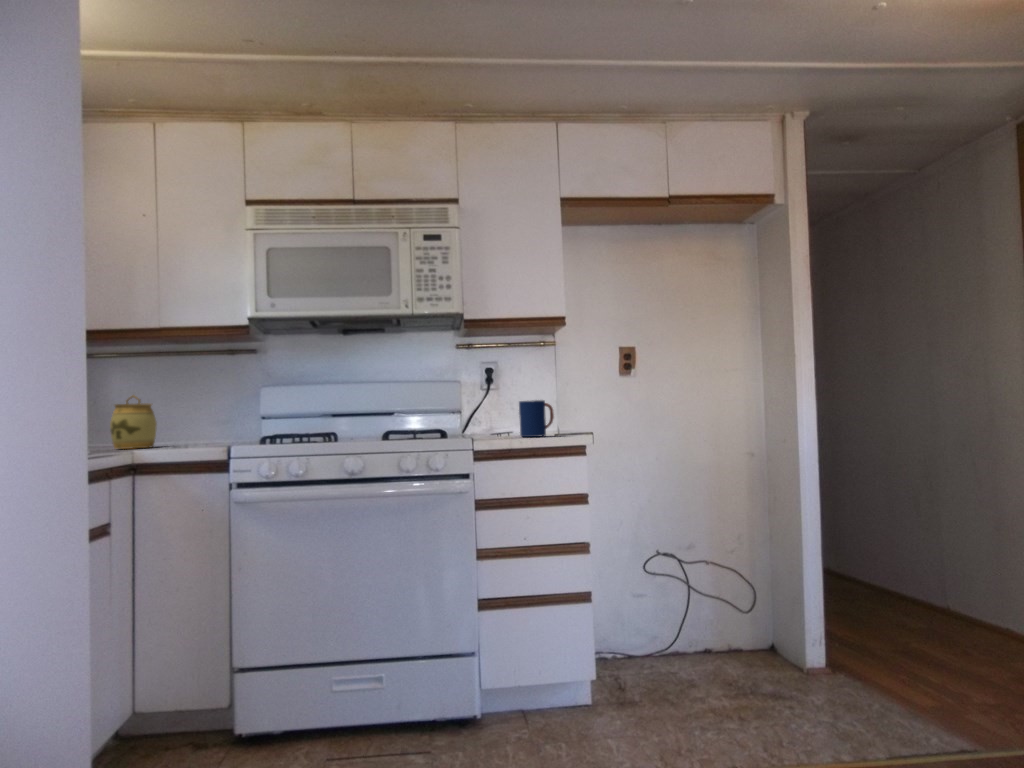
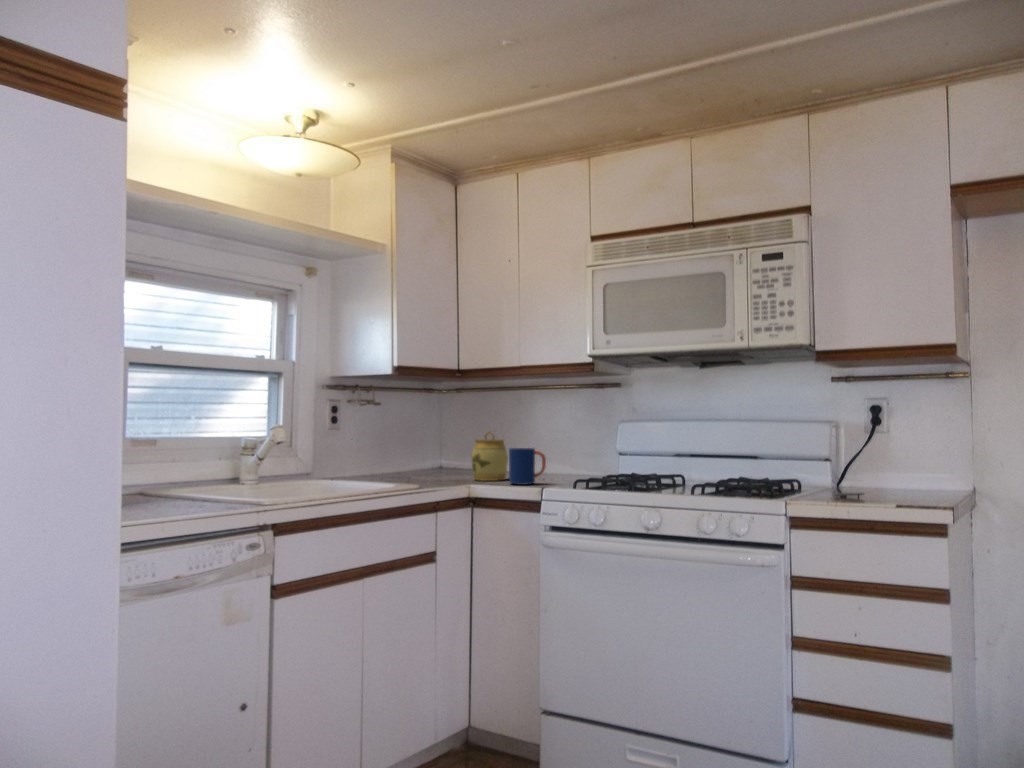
mug: present [519,400,554,437] -> present [509,448,546,485]

